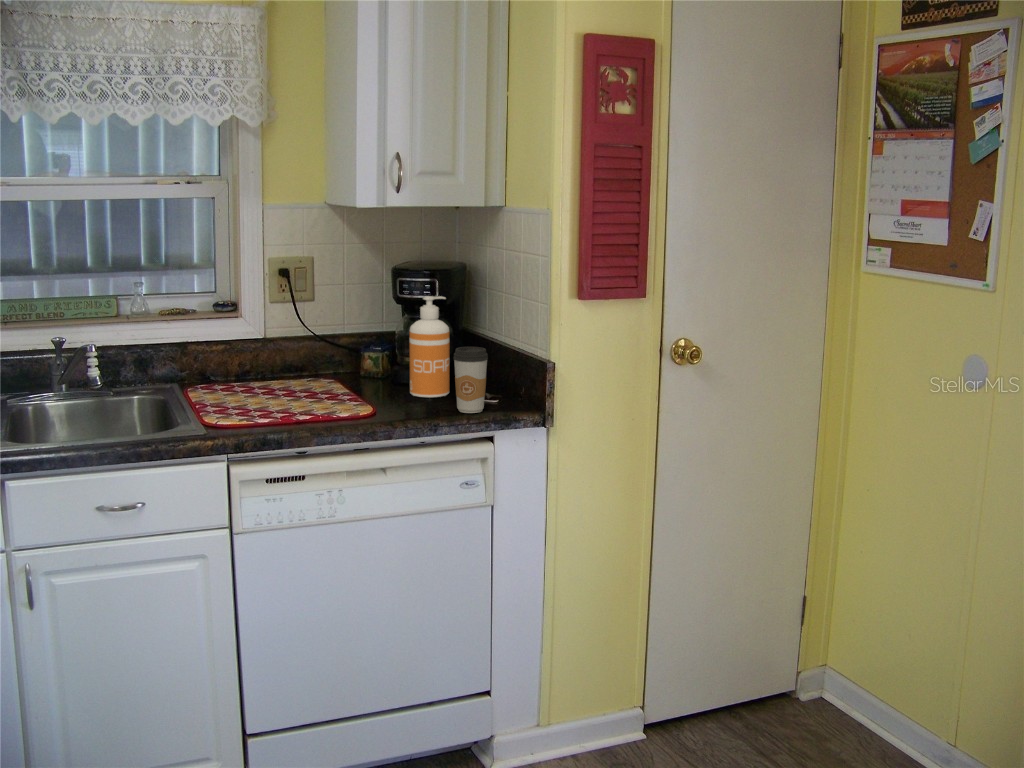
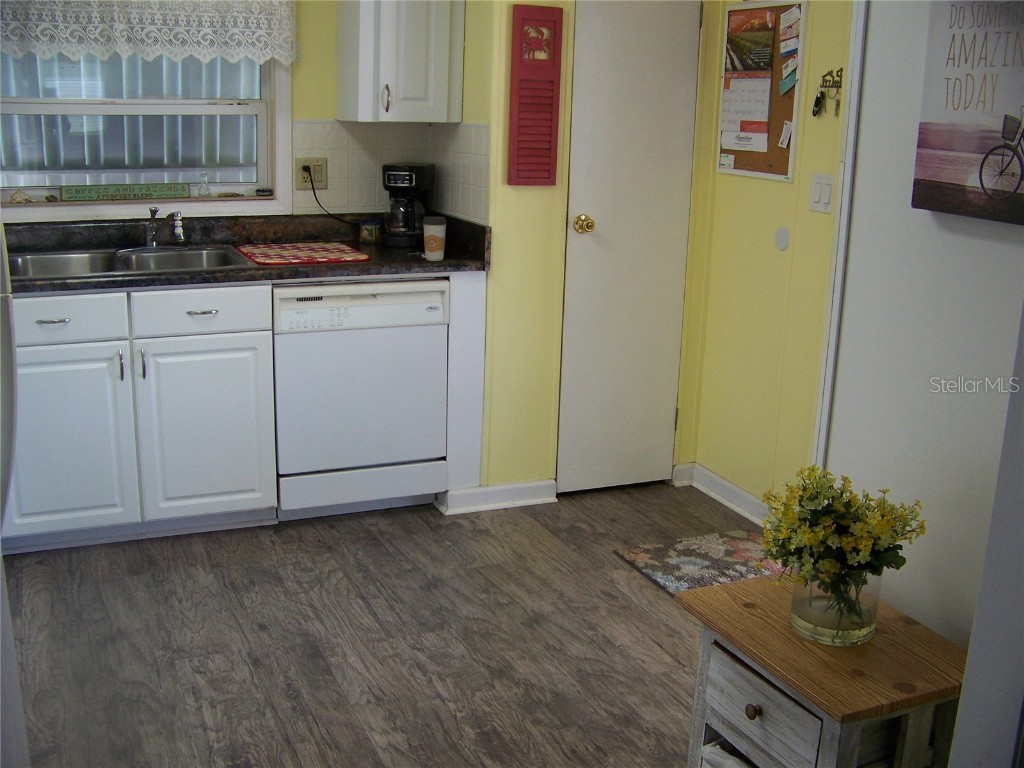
soap dispenser: present [409,296,449,397] -> none [394,184,421,254]

